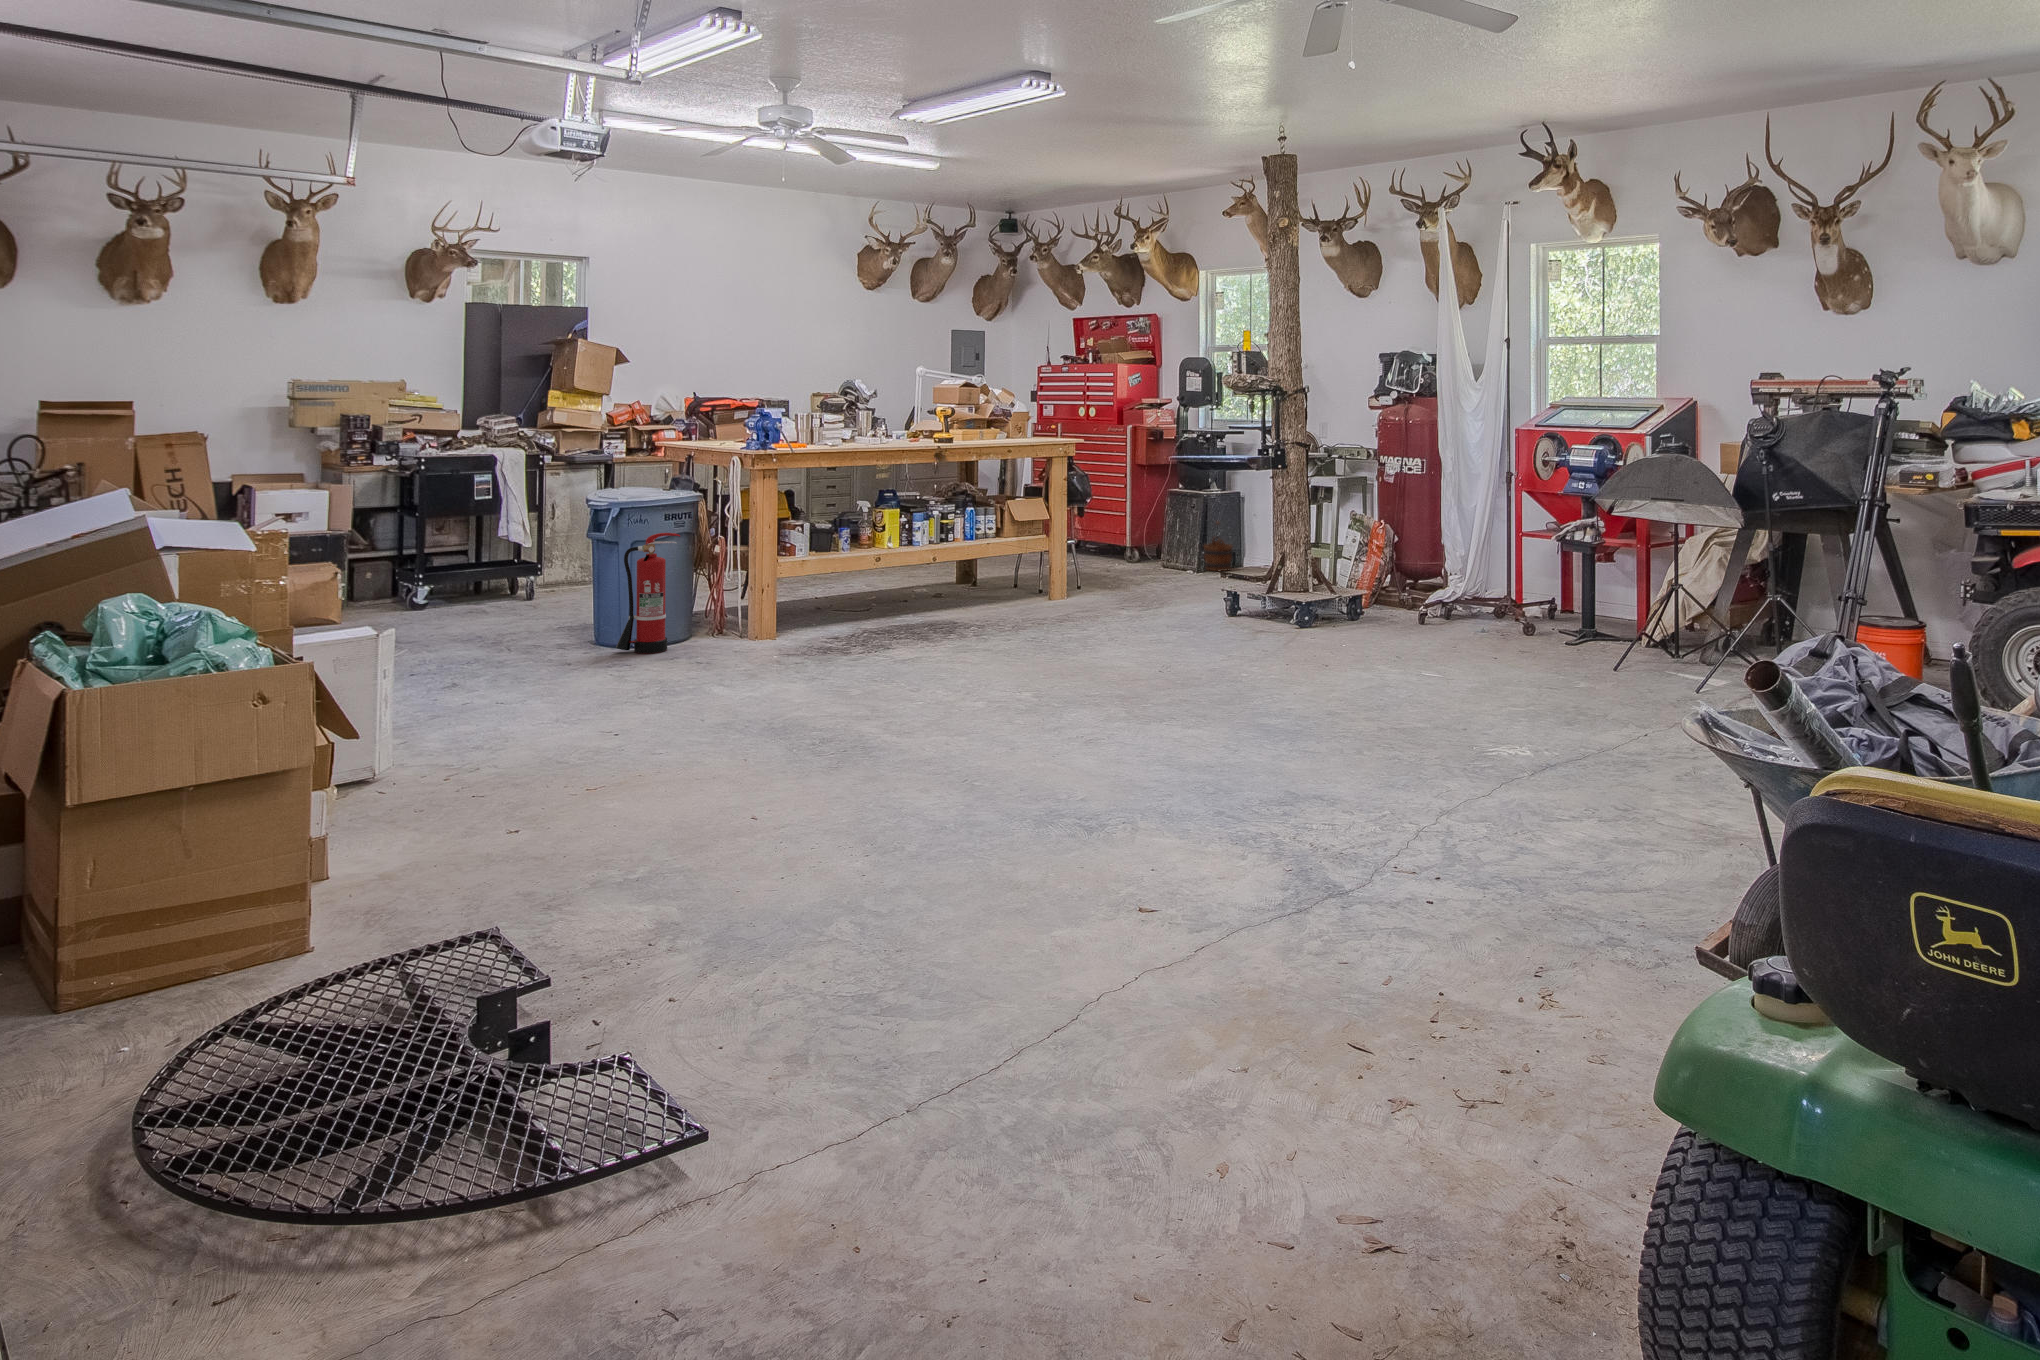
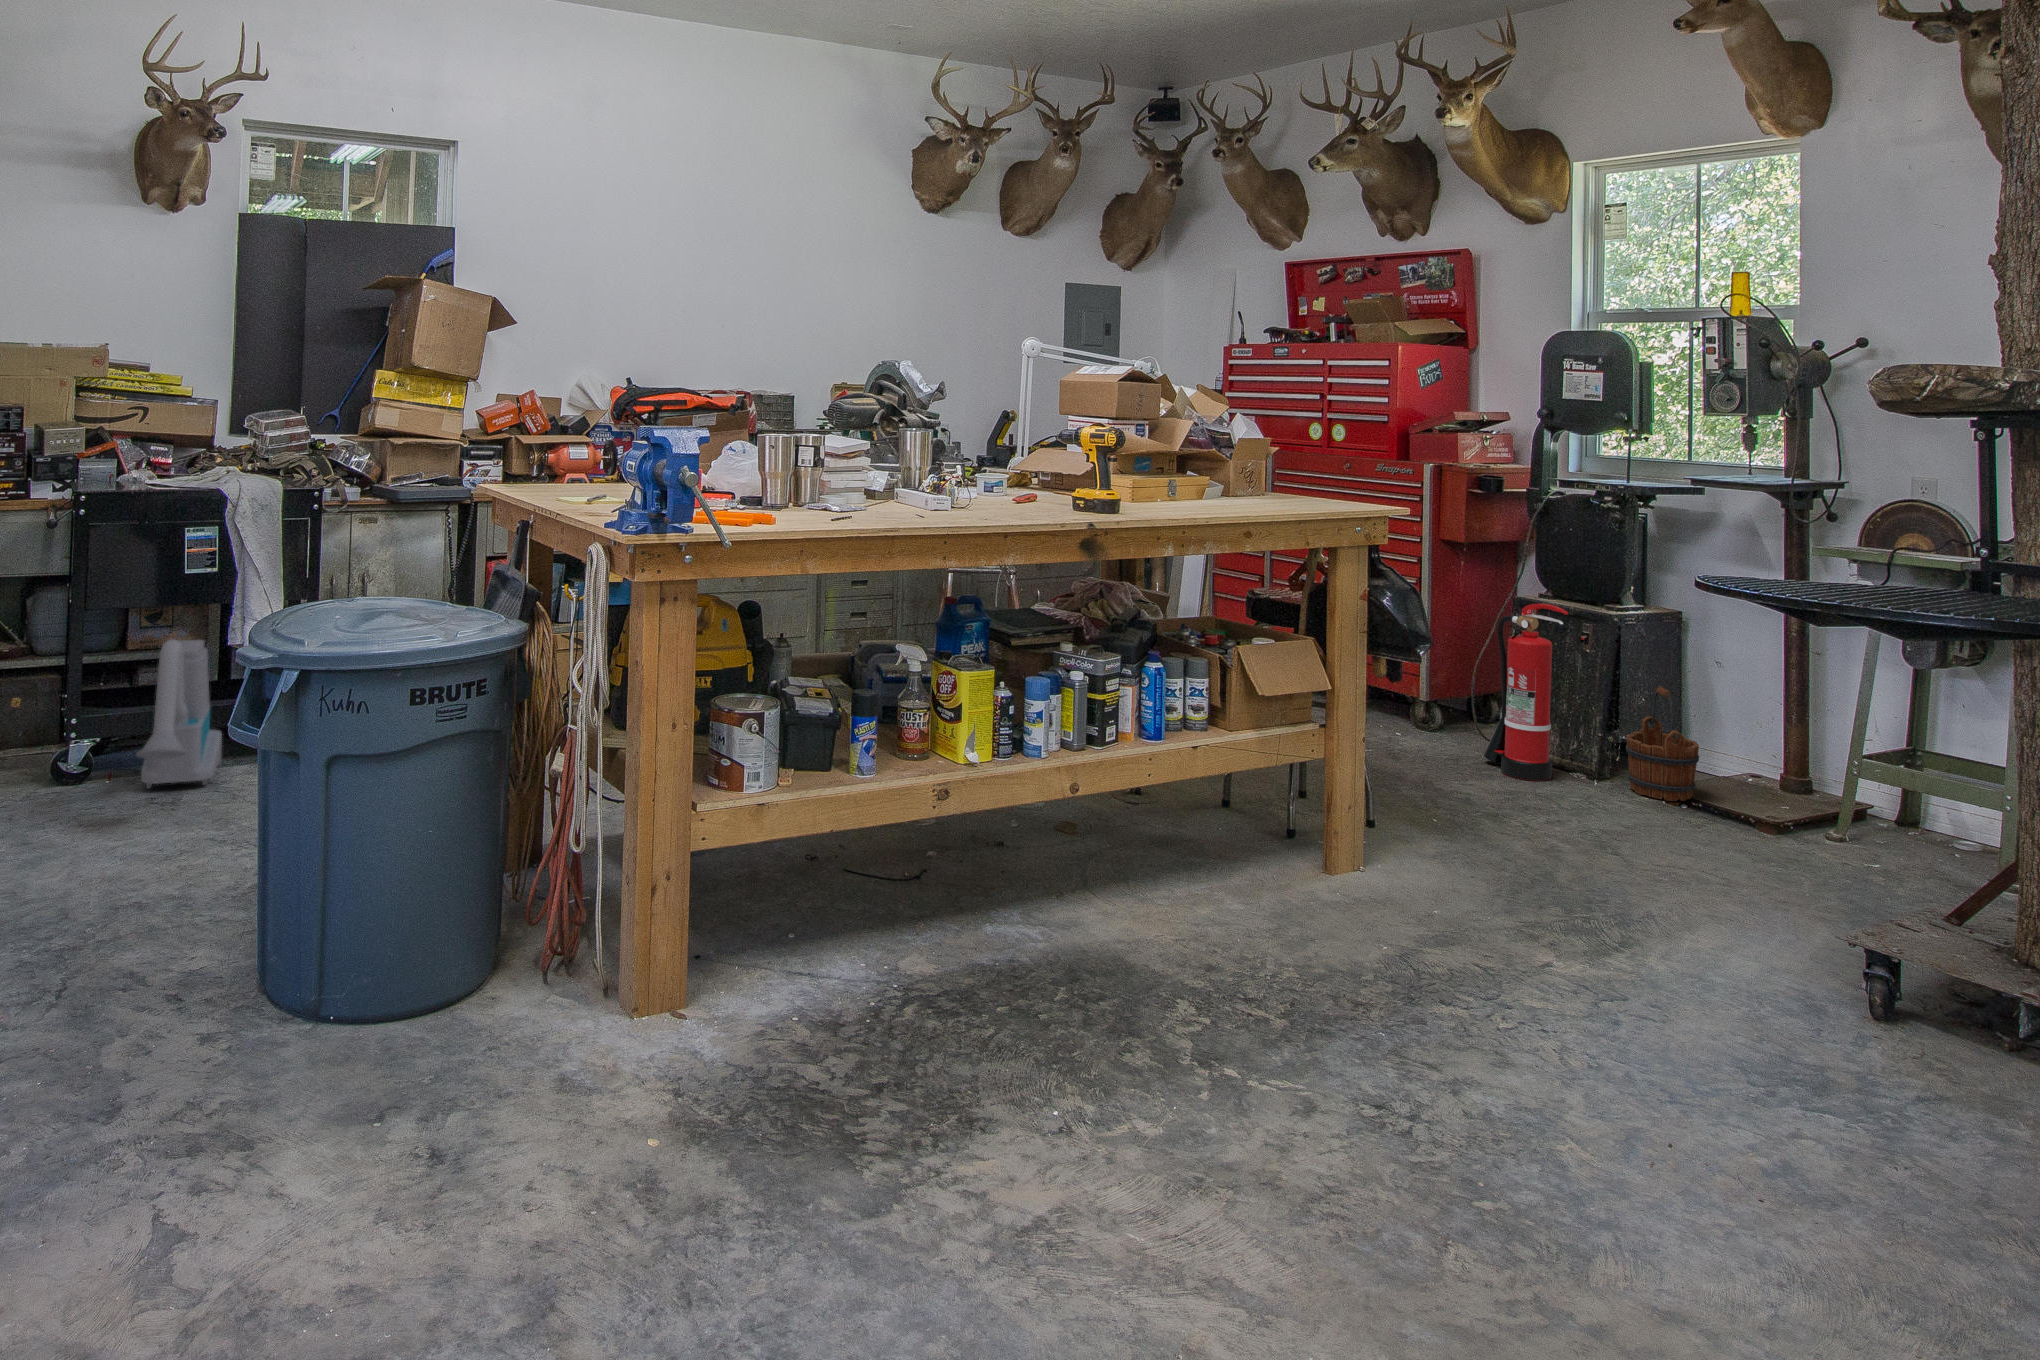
vacuum cleaner: none [459,526,502,606] -> present [136,639,222,789]
fire extinguisher: present [616,533,680,654] -> present [1484,604,1568,781]

